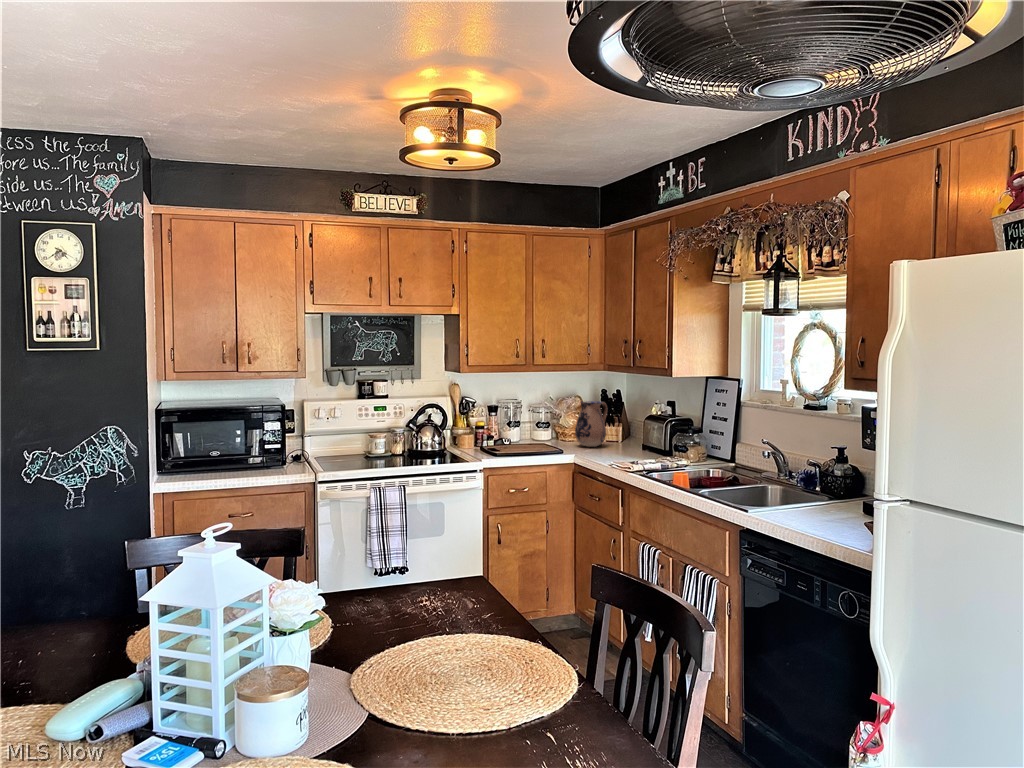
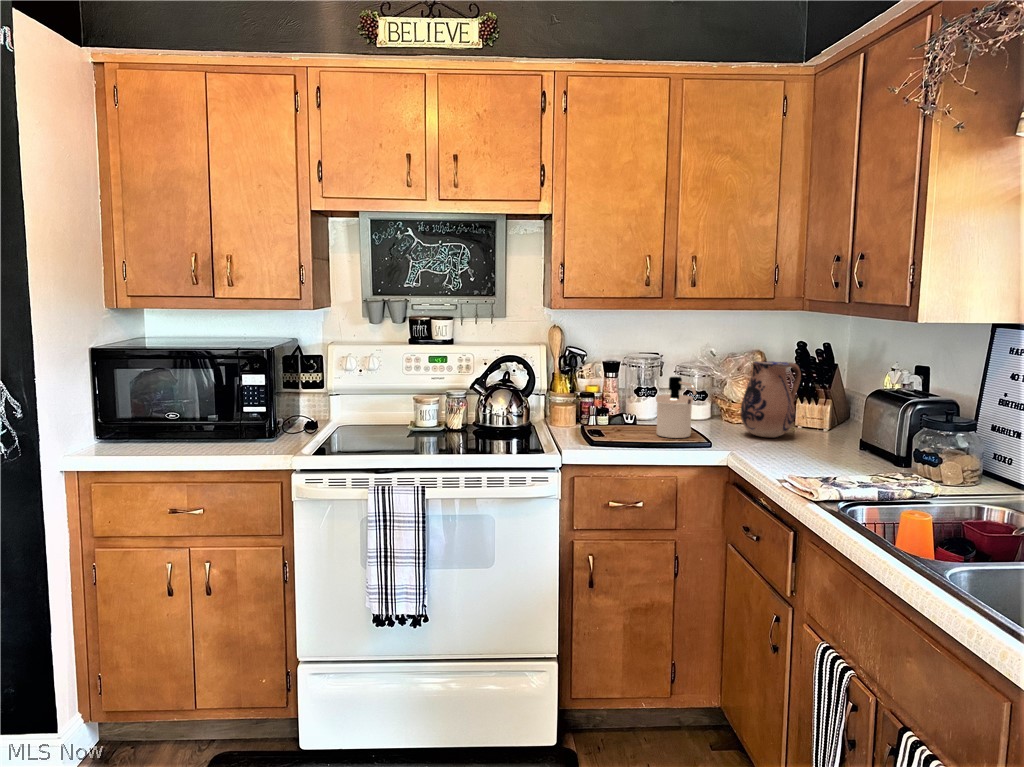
soap dispenser: none [526,413,553,450] -> present [656,377,696,438]

